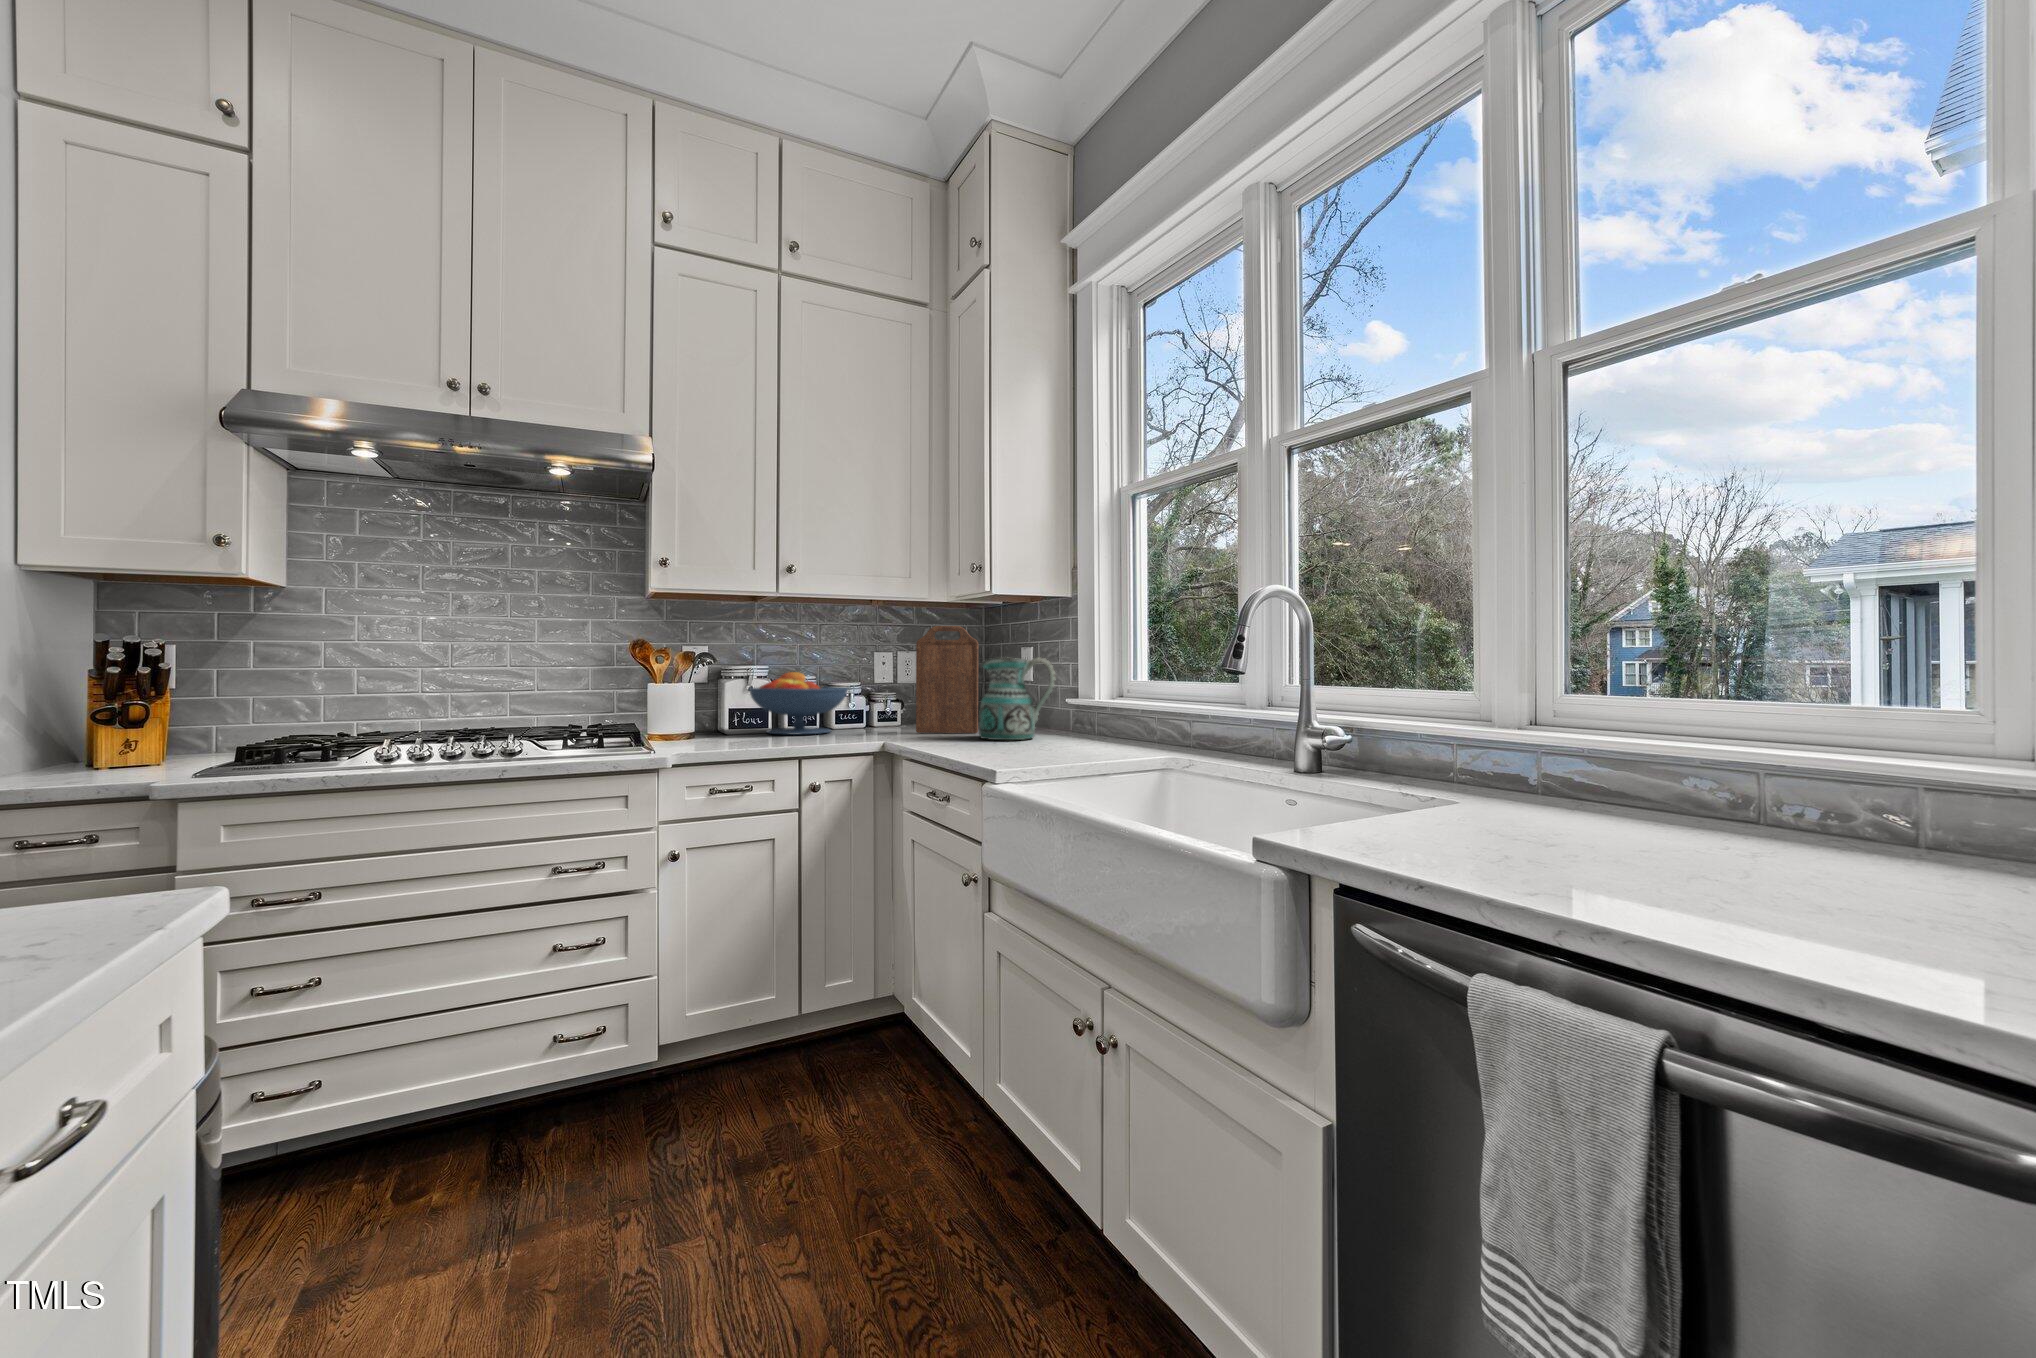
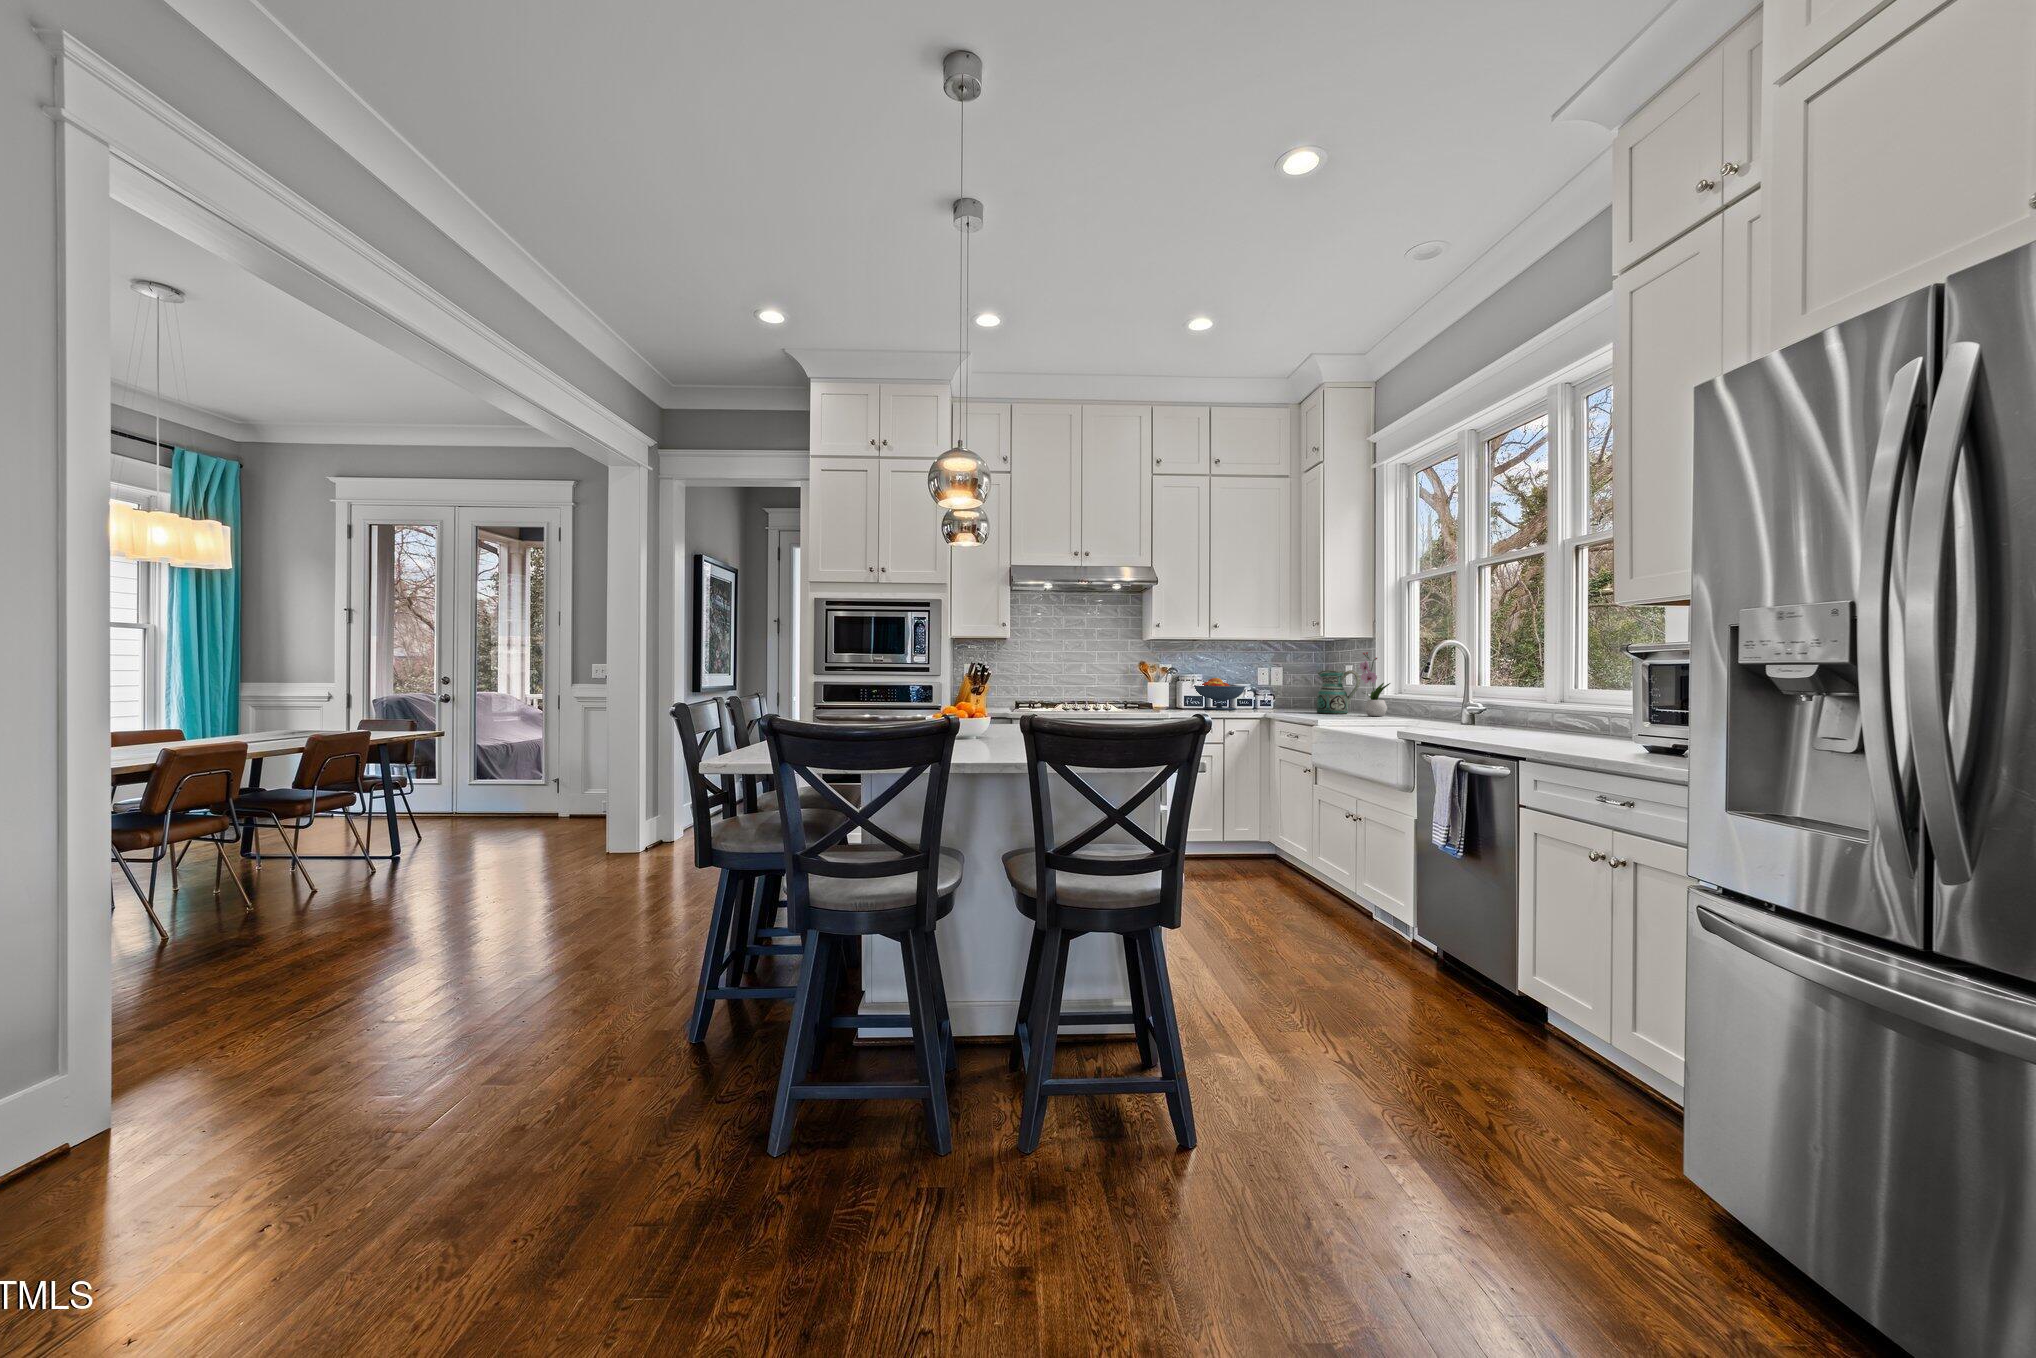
flower arrangement: none [1061,622,1117,746] -> present [1360,652,1390,716]
cutting board: present [916,626,978,733] -> none [1282,653,1318,711]

